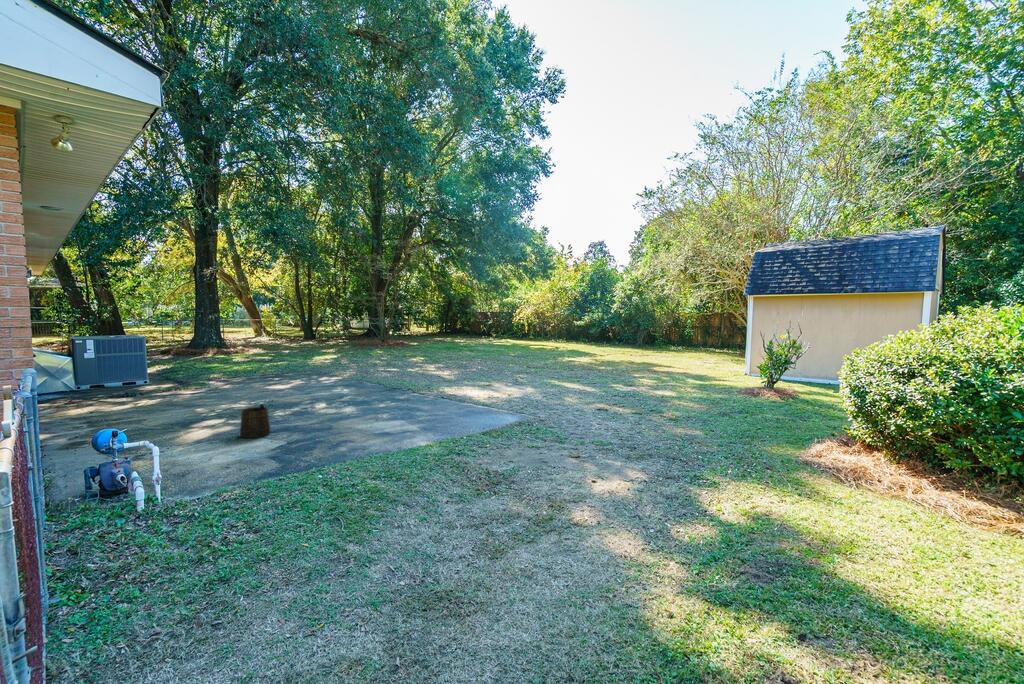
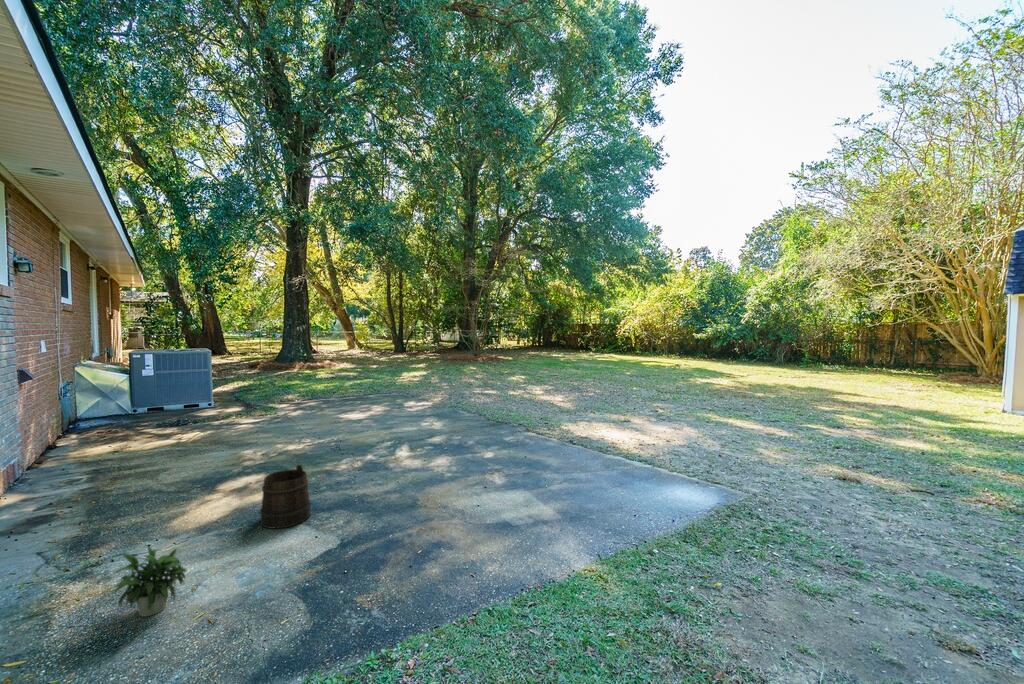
potted plant: none [186,434,220,464] -> present [114,547,186,616]

